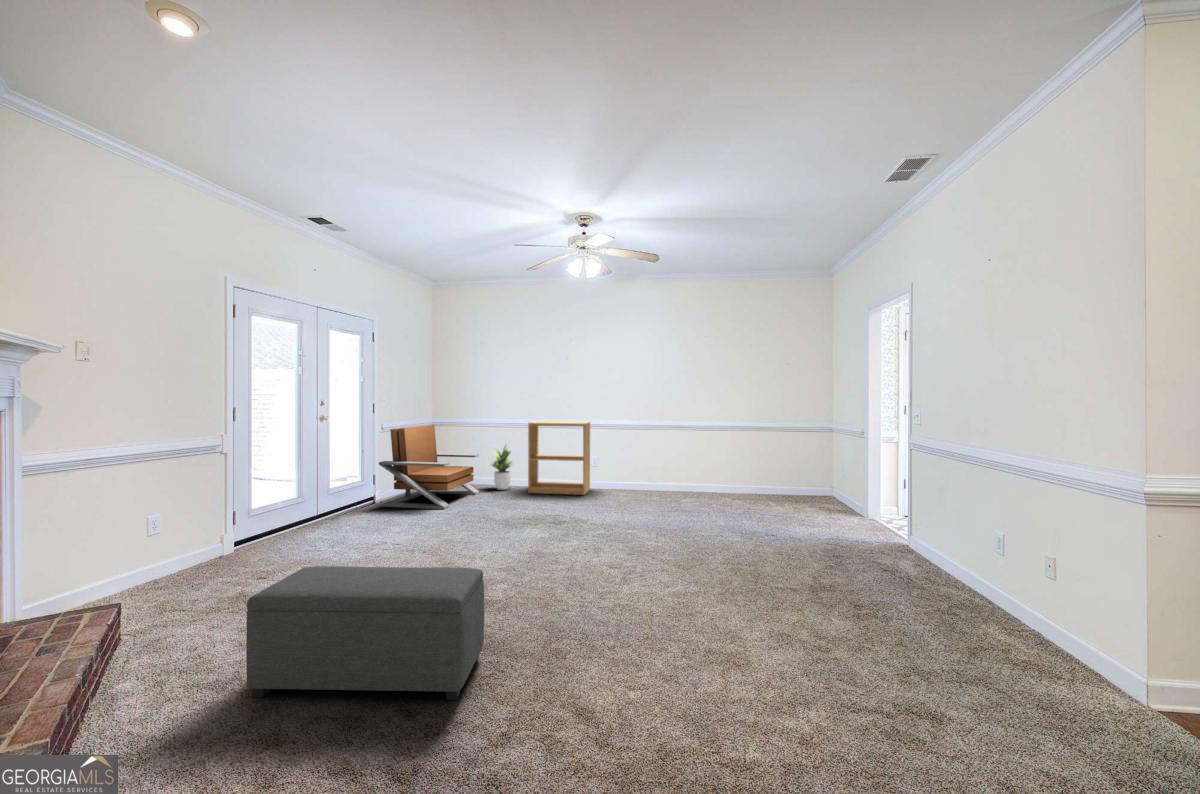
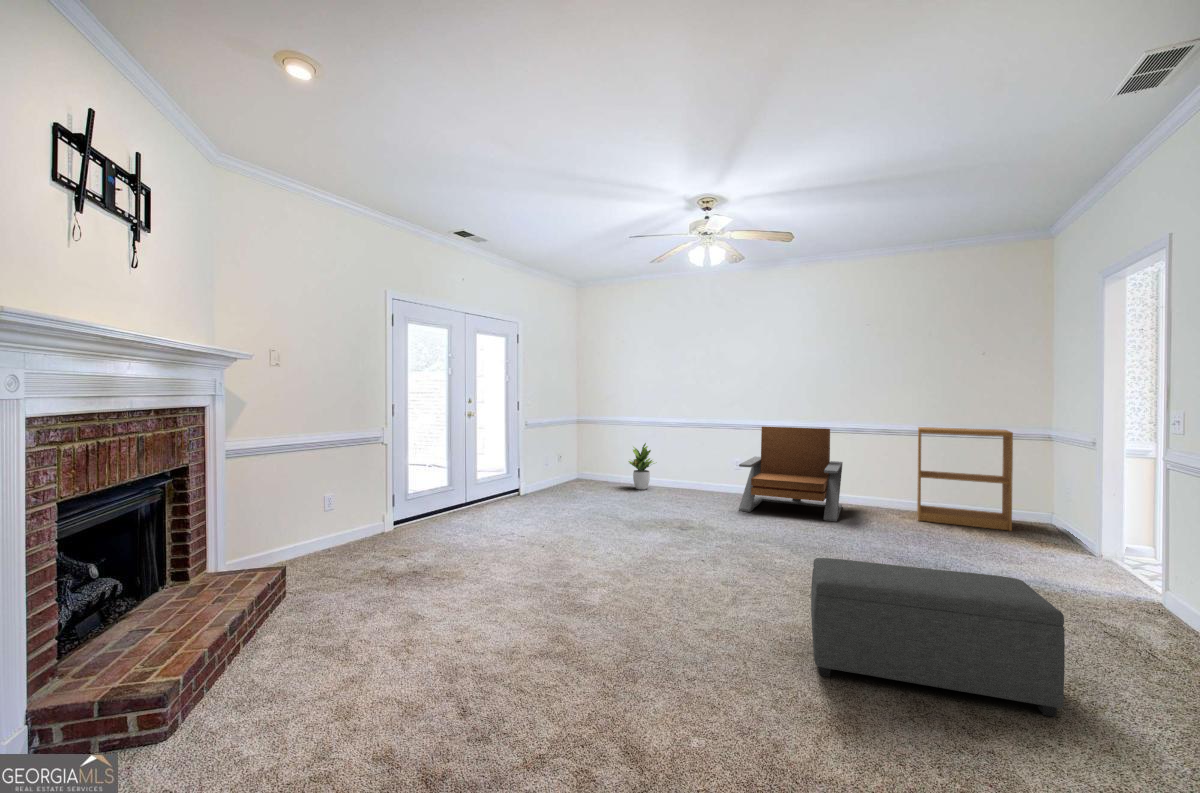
bookshelf: present [528,421,590,495] -> present [917,427,1013,531]
lounge chair: present [379,425,479,509] -> present [739,427,843,522]
ottoman: present [246,566,484,700] -> present [811,558,1065,717]

